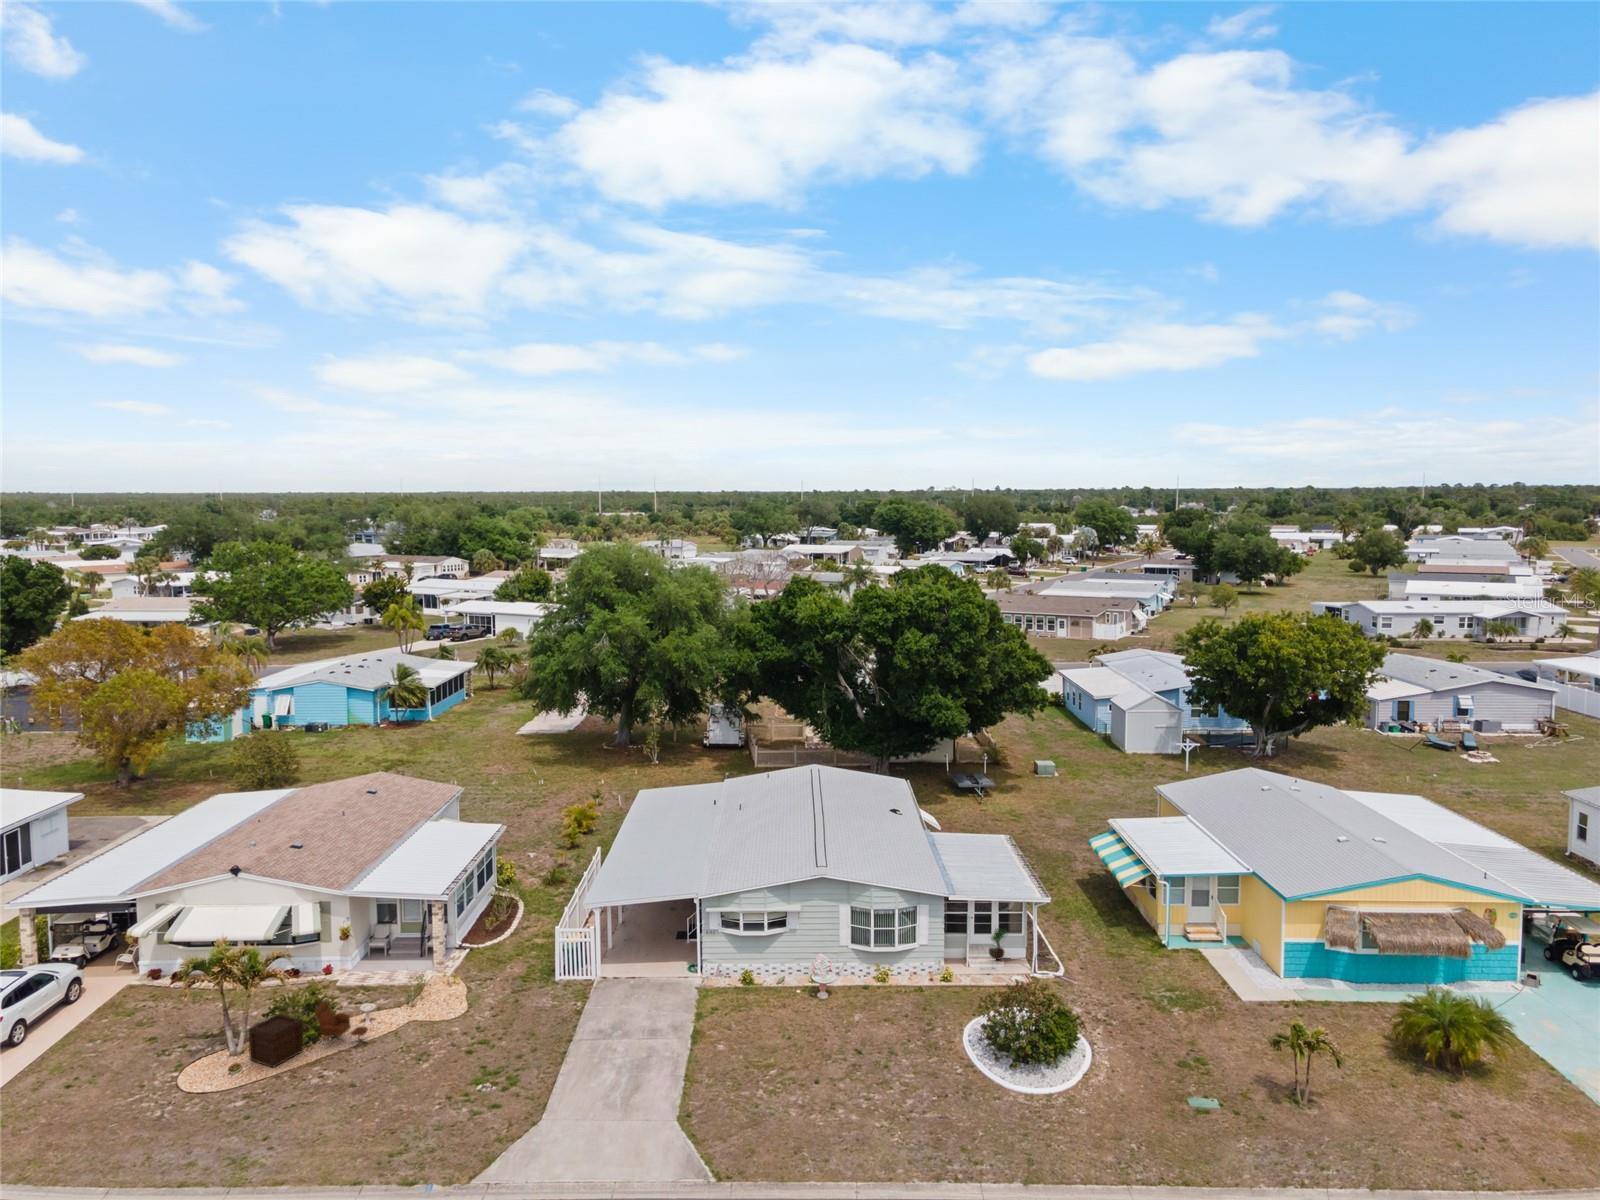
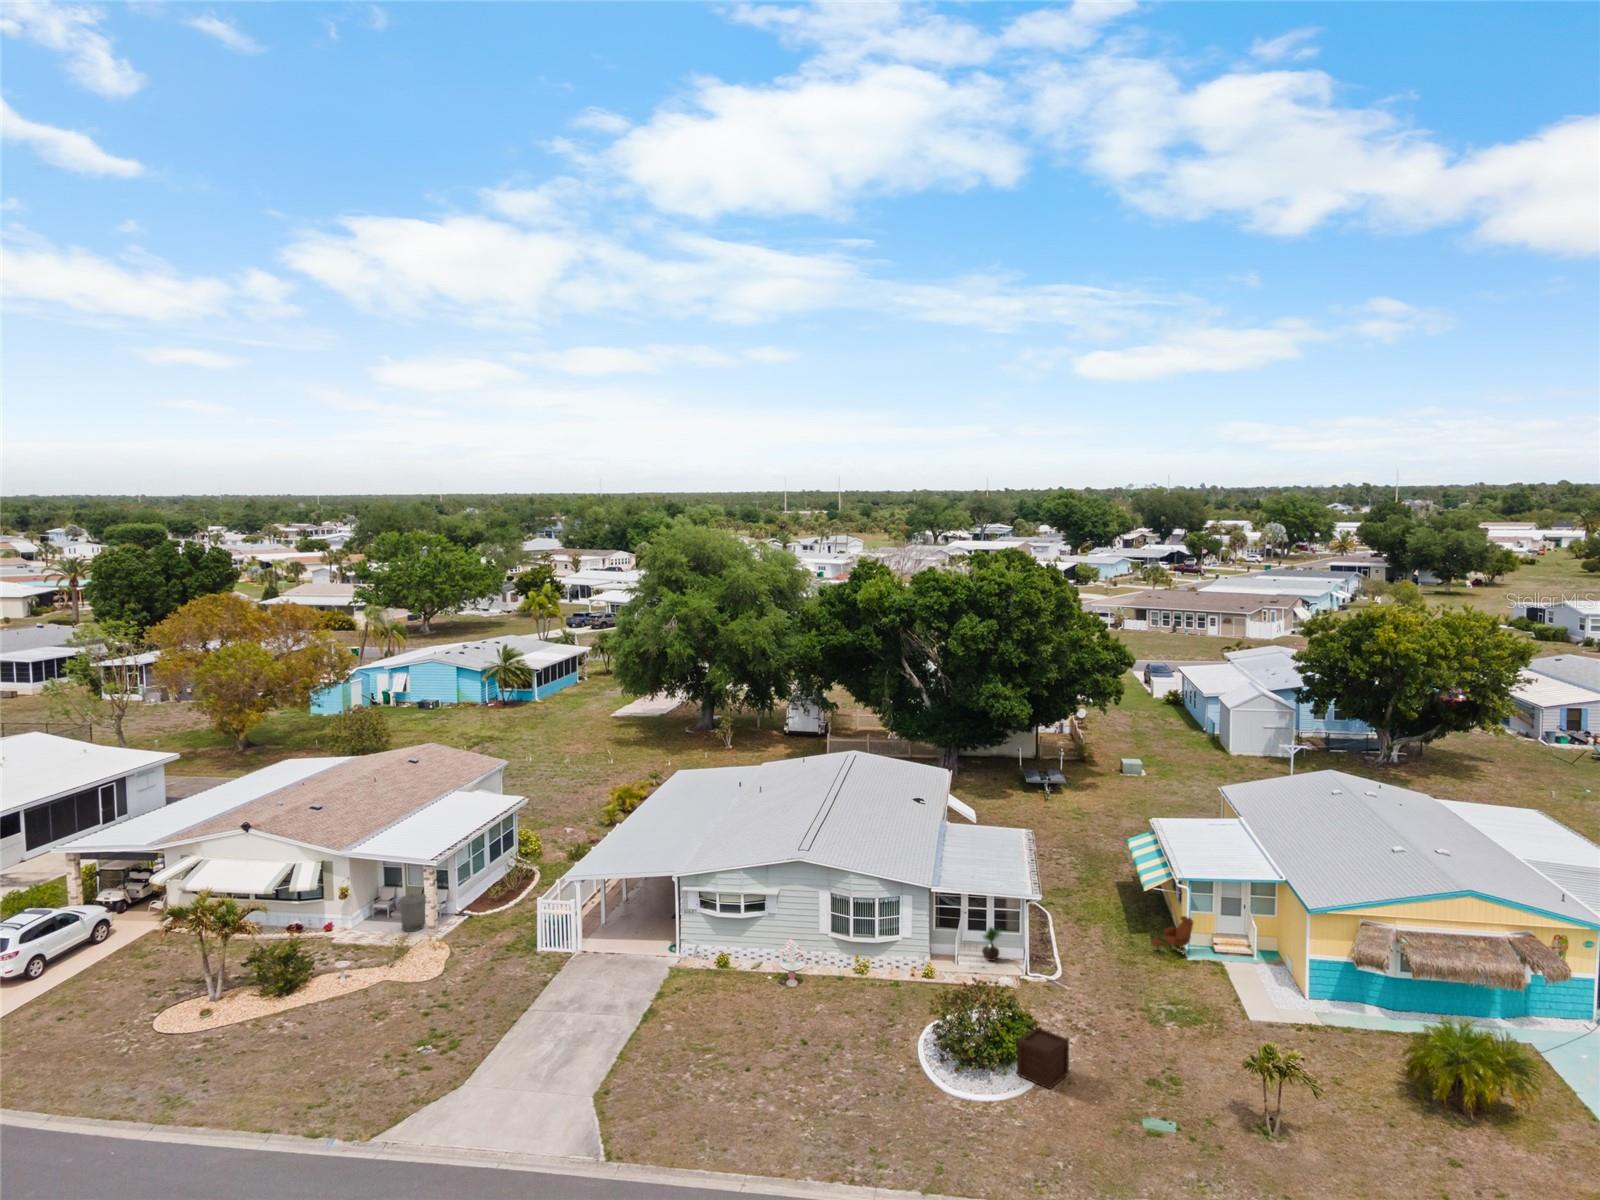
trash can: none [404,928,433,968] -> present [398,893,426,931]
lounge chair: present [316,1002,368,1042] -> present [1151,916,1193,952]
wooden crate: present [249,1014,303,1067] -> present [1017,1027,1069,1089]

